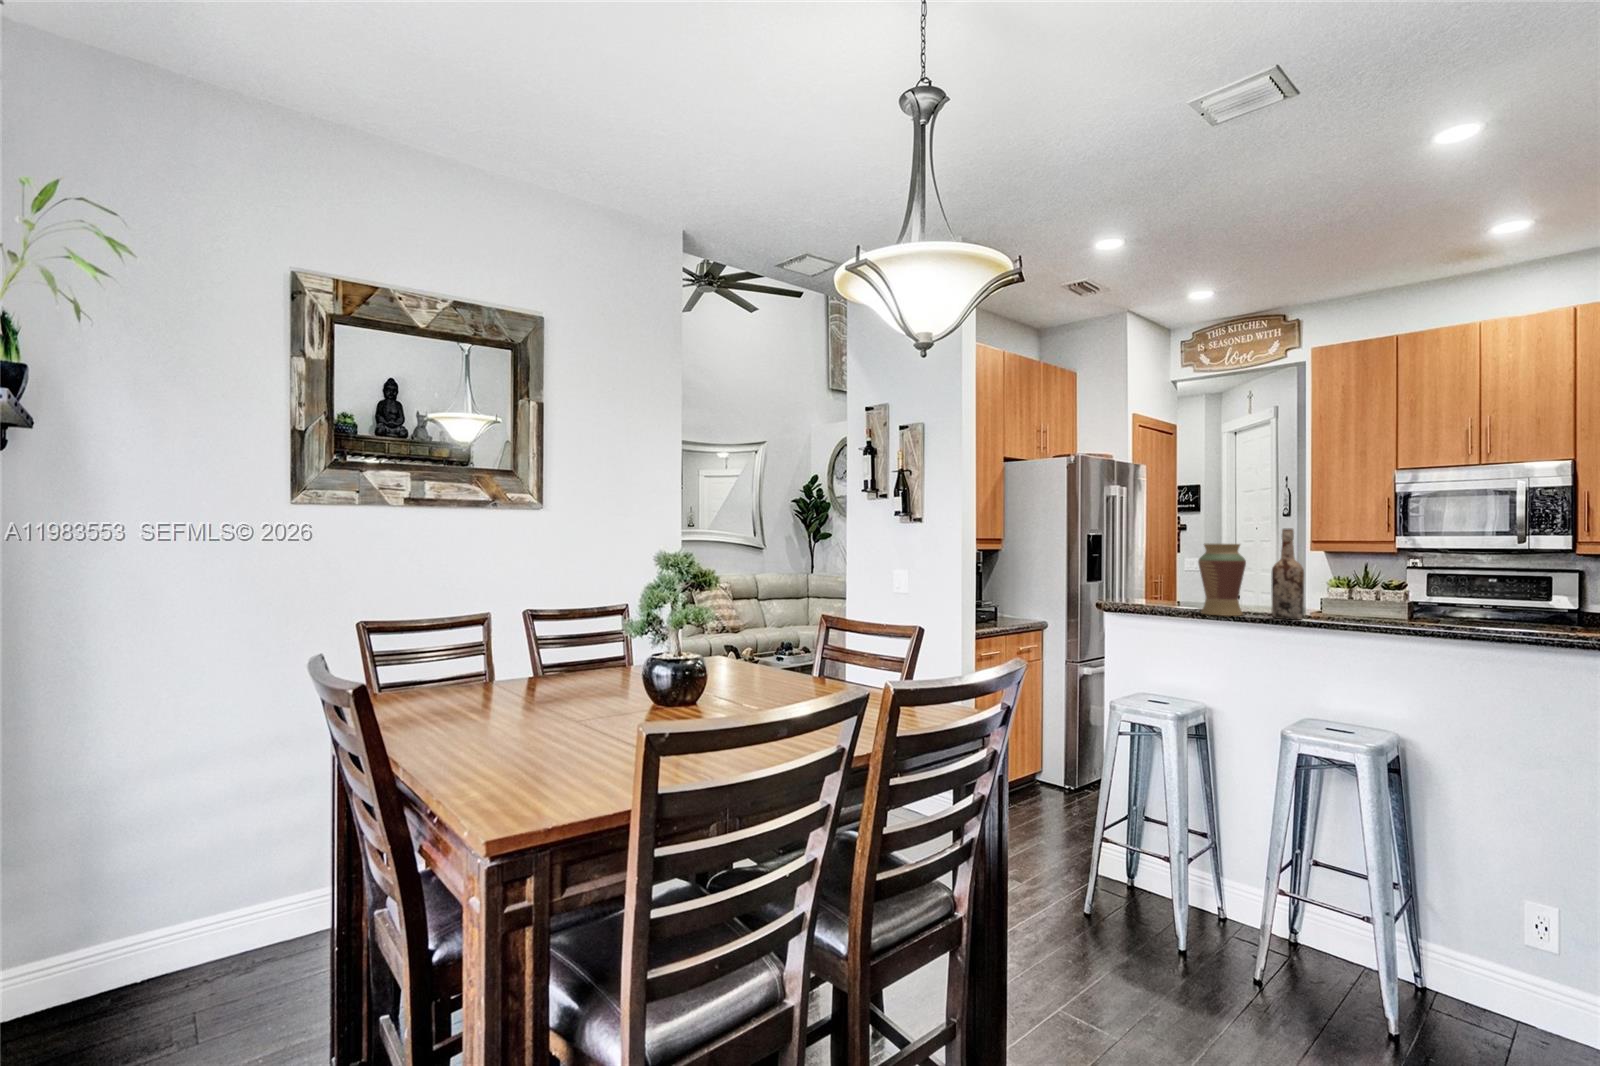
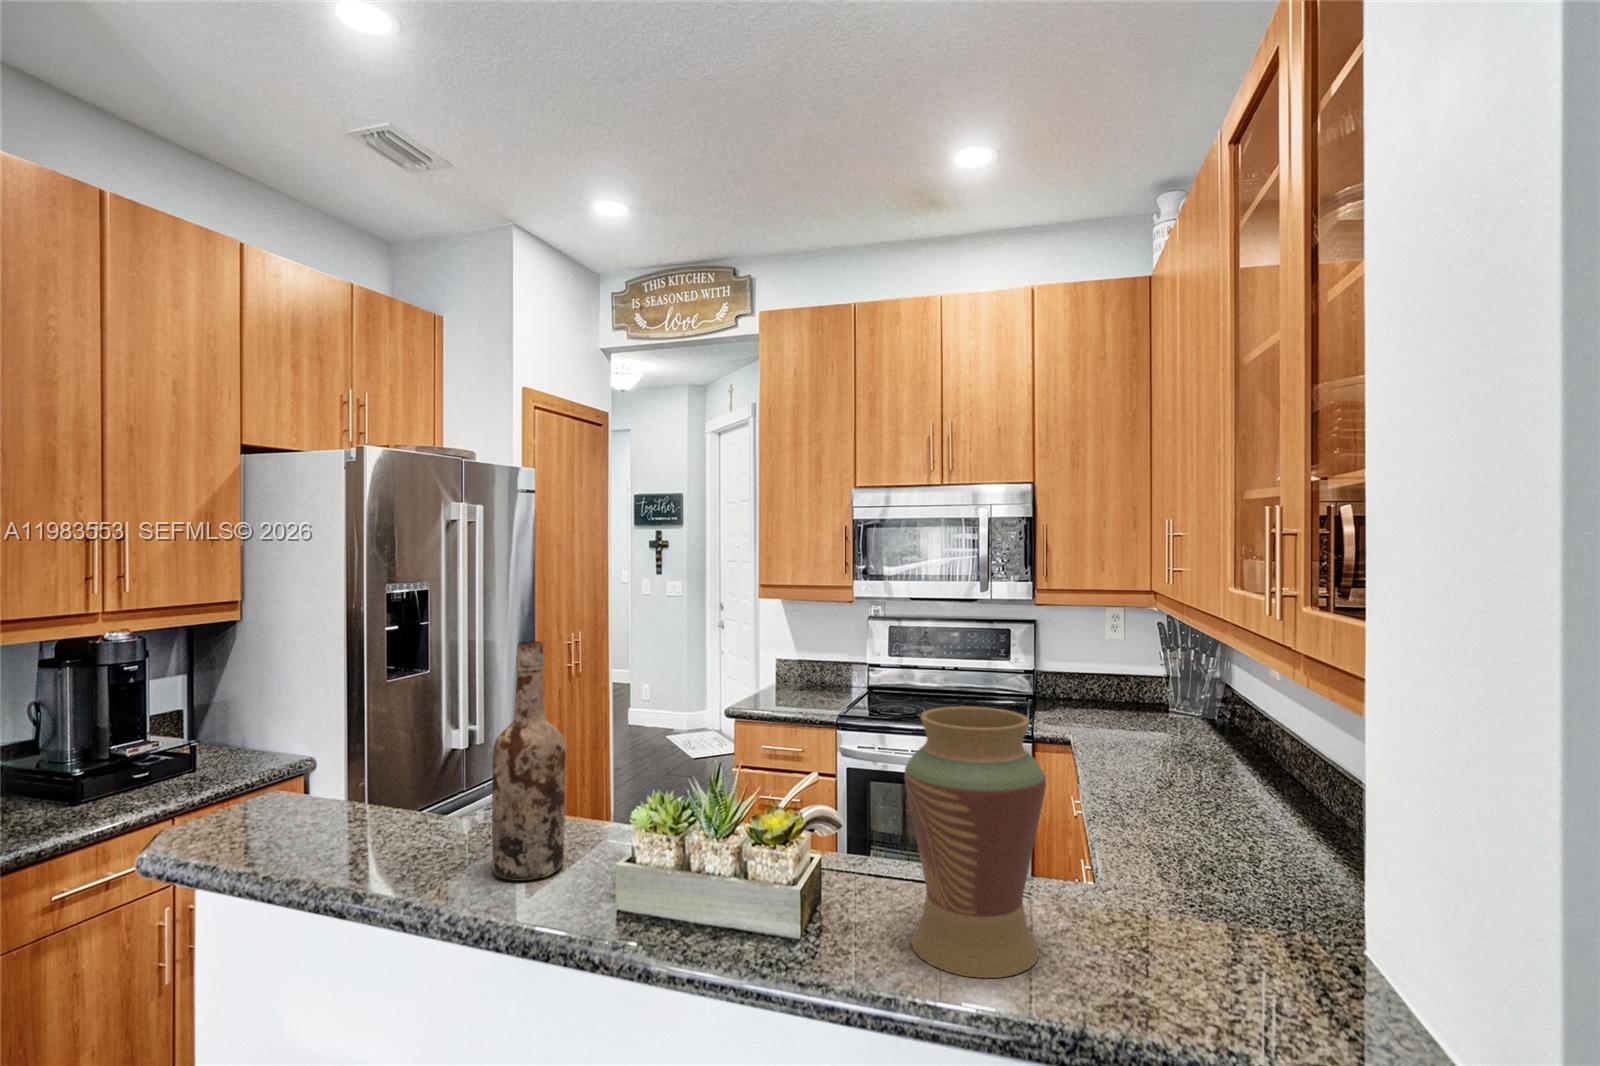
vase: present [1198,544,1246,616] -> present [904,706,1046,978]

